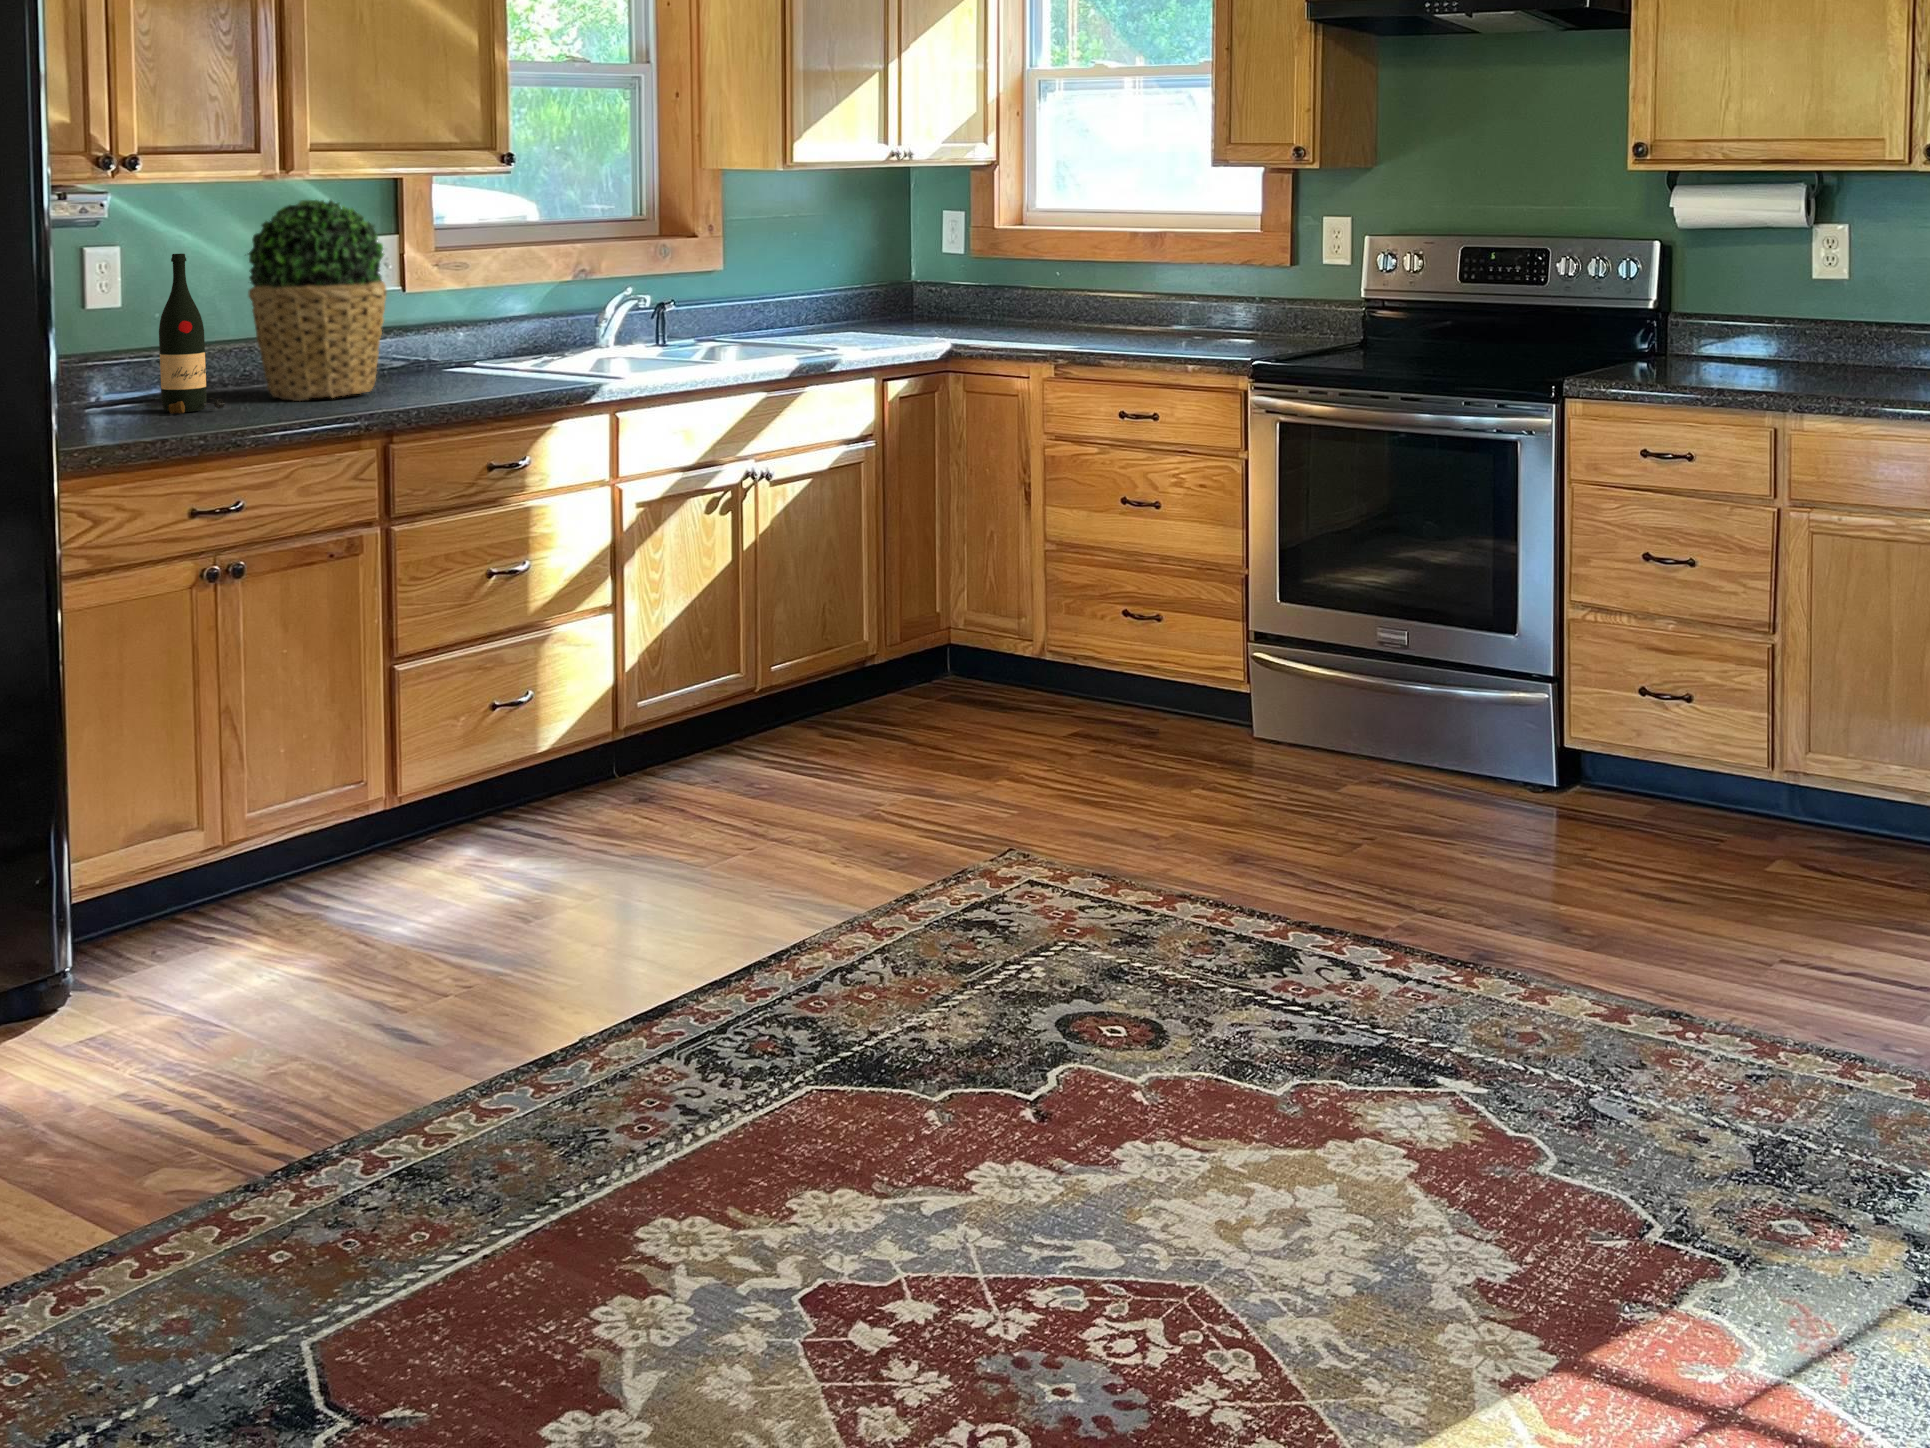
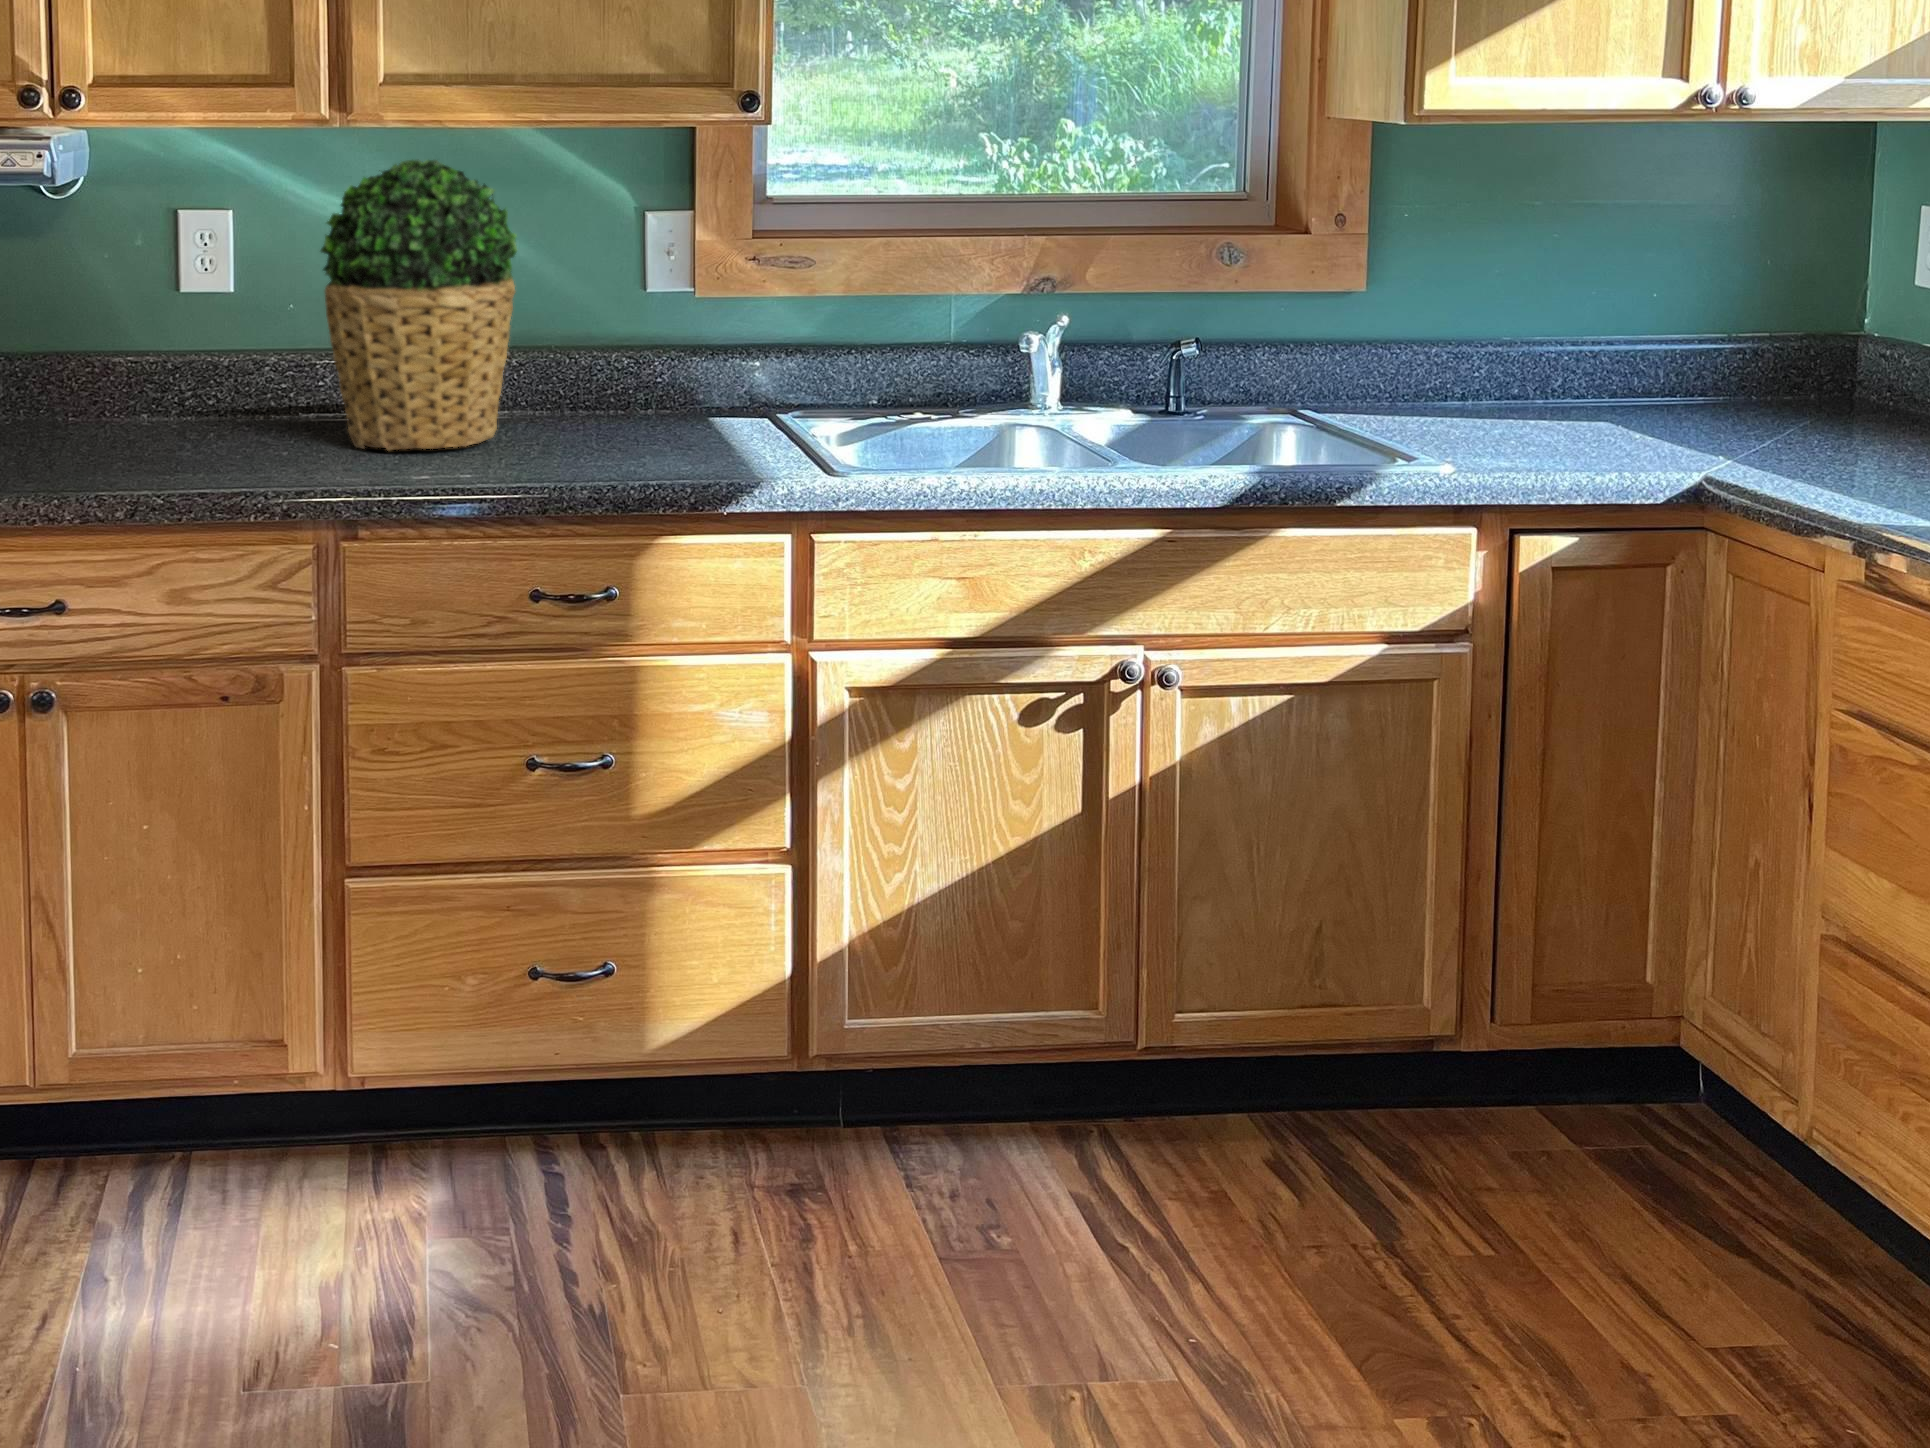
wine bottle: present [159,254,225,414] -> none [154,230,227,450]

